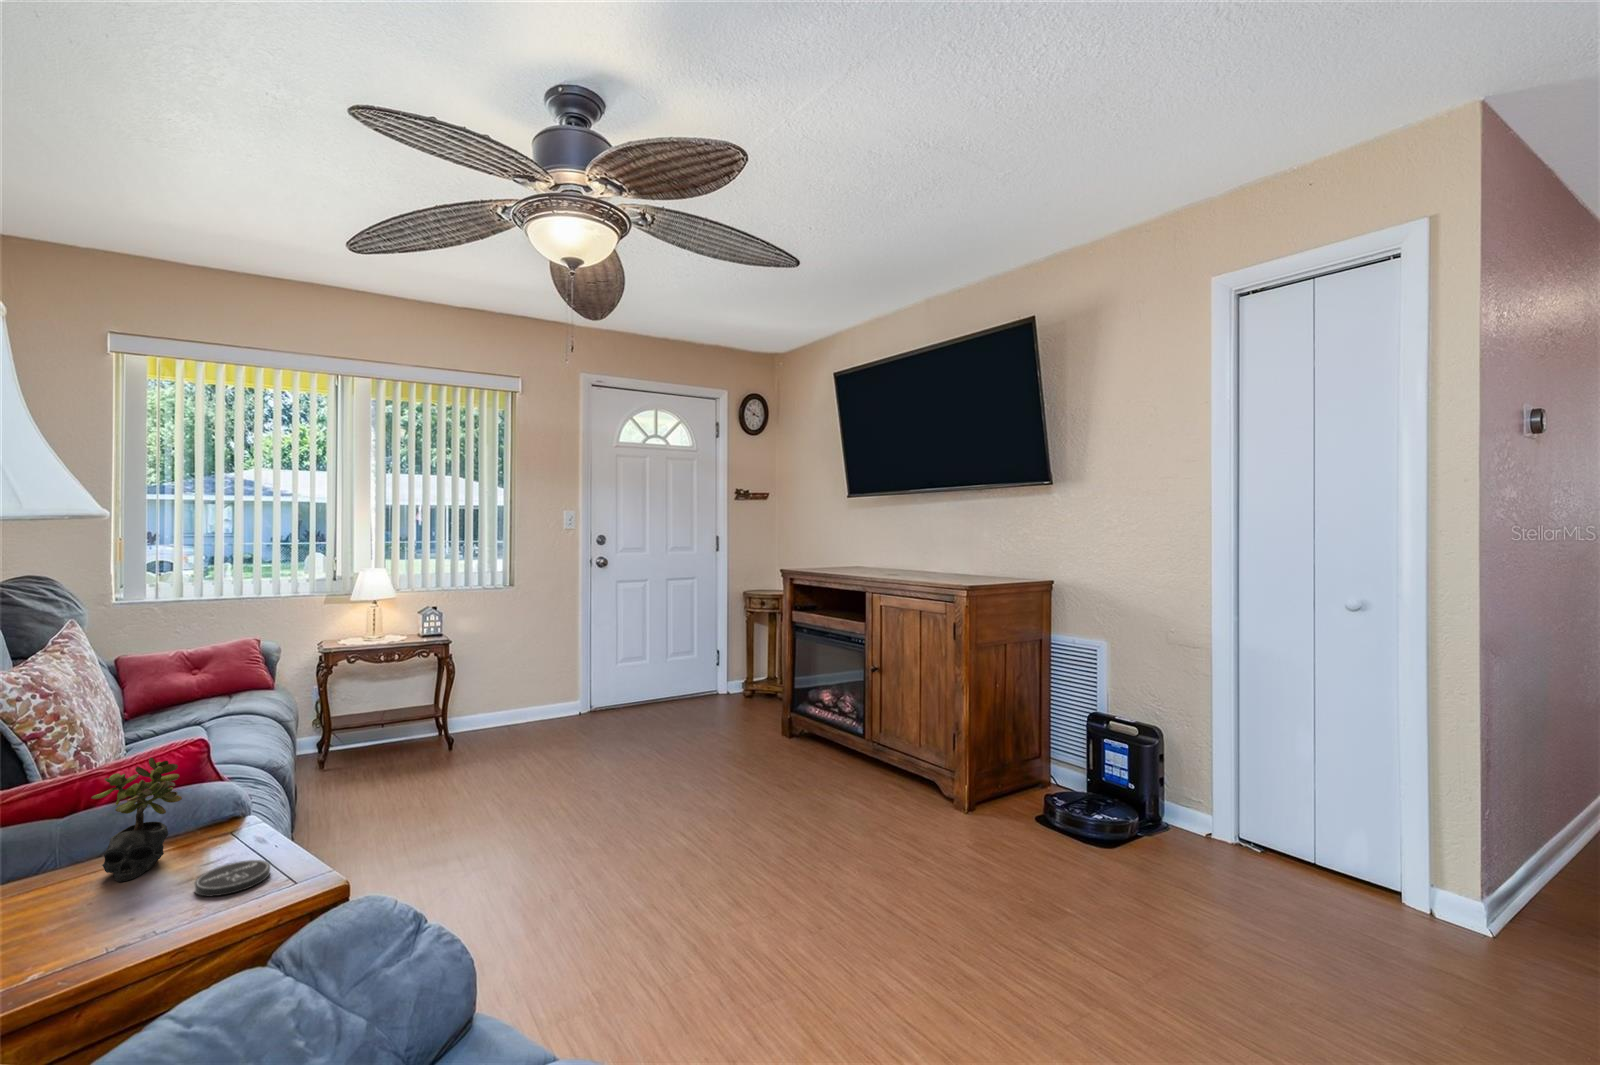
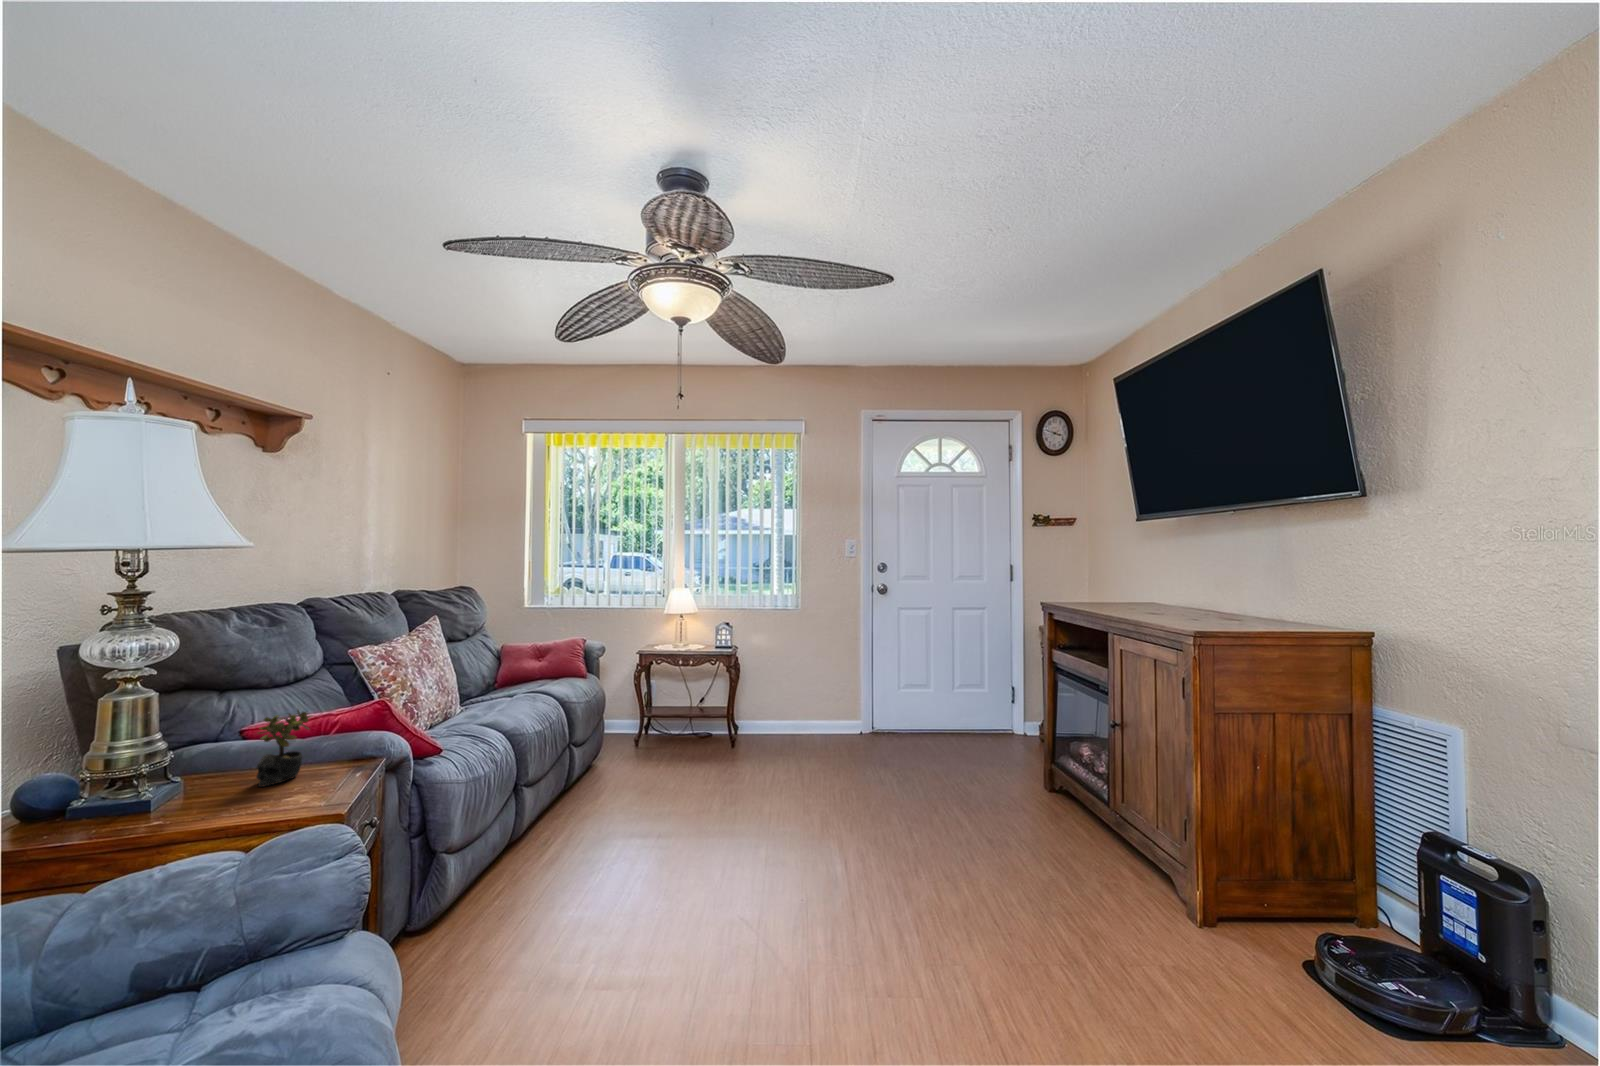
coaster: present [195,860,270,896] -> none [259,790,311,810]

